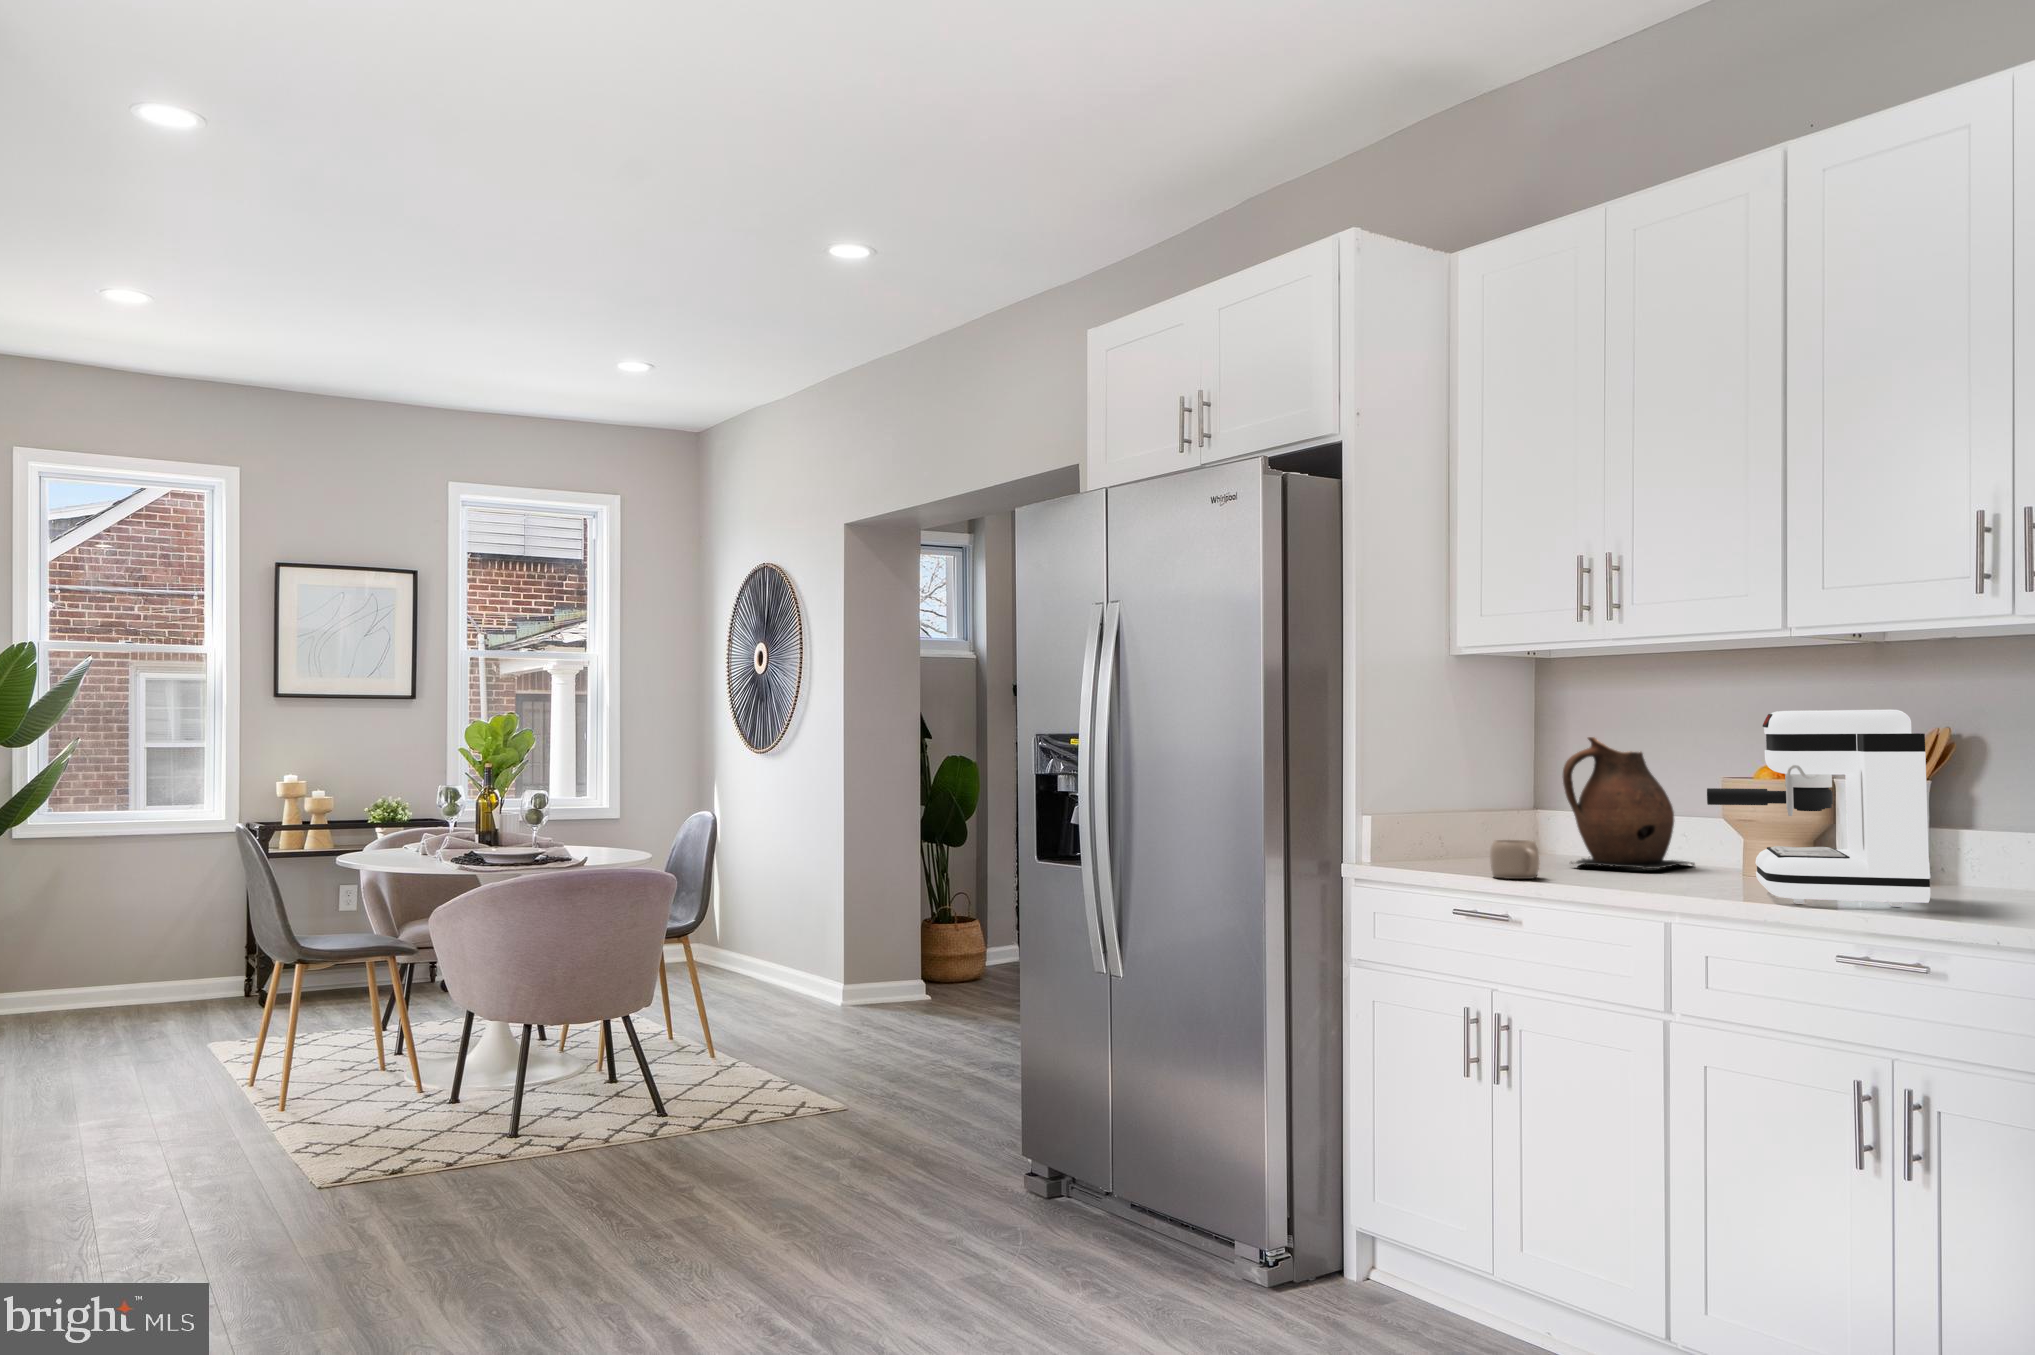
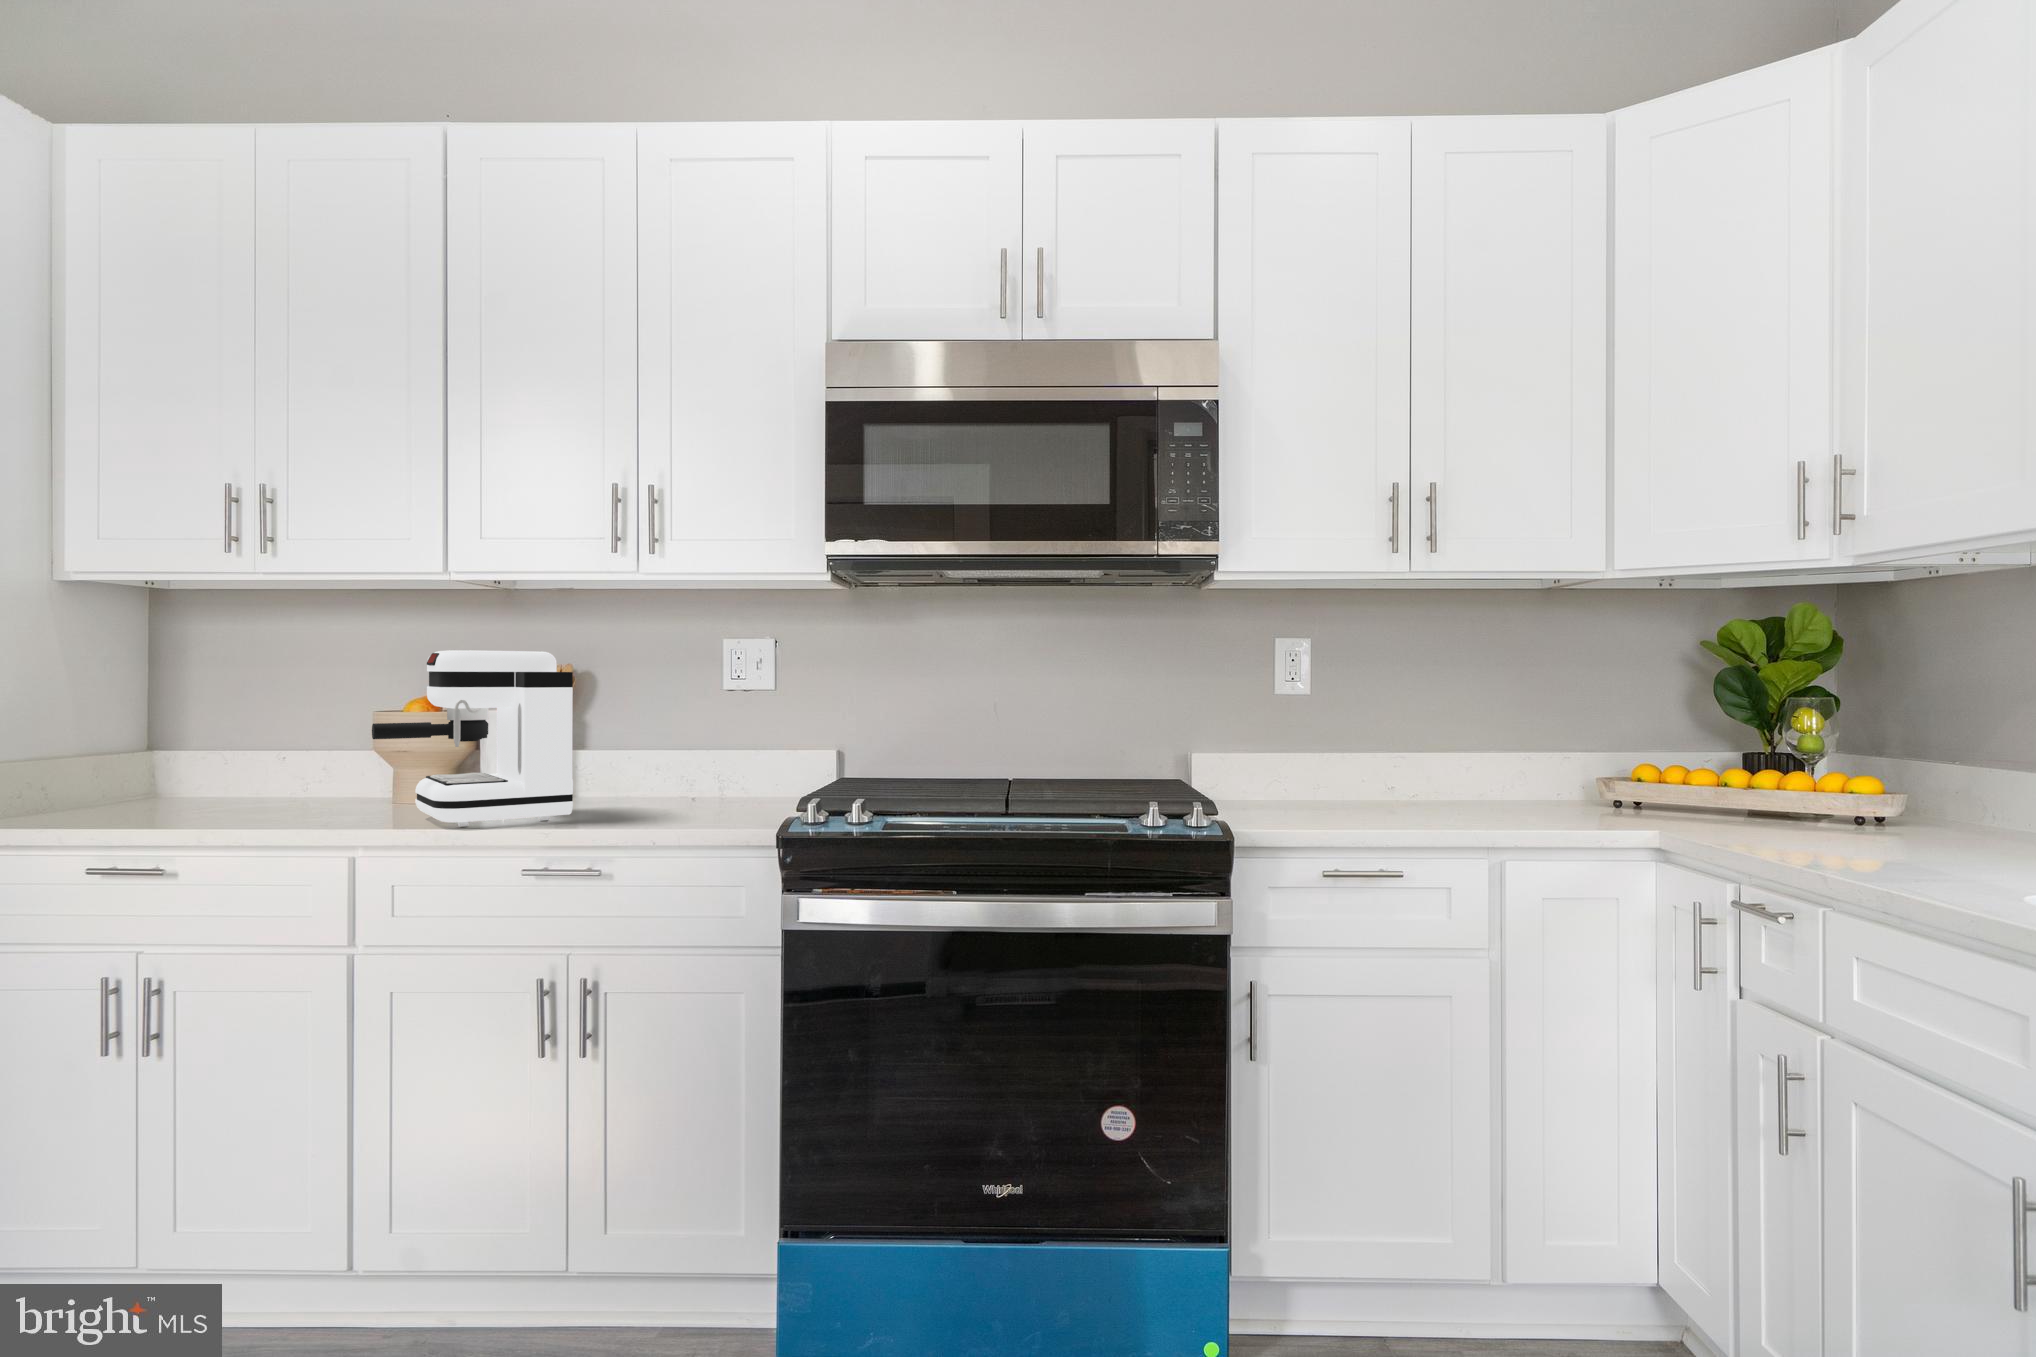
ceramic pitcher: present [1563,737,1695,870] -> none [194,674,337,807]
mug: present [1490,840,1539,879] -> none [107,786,174,830]

